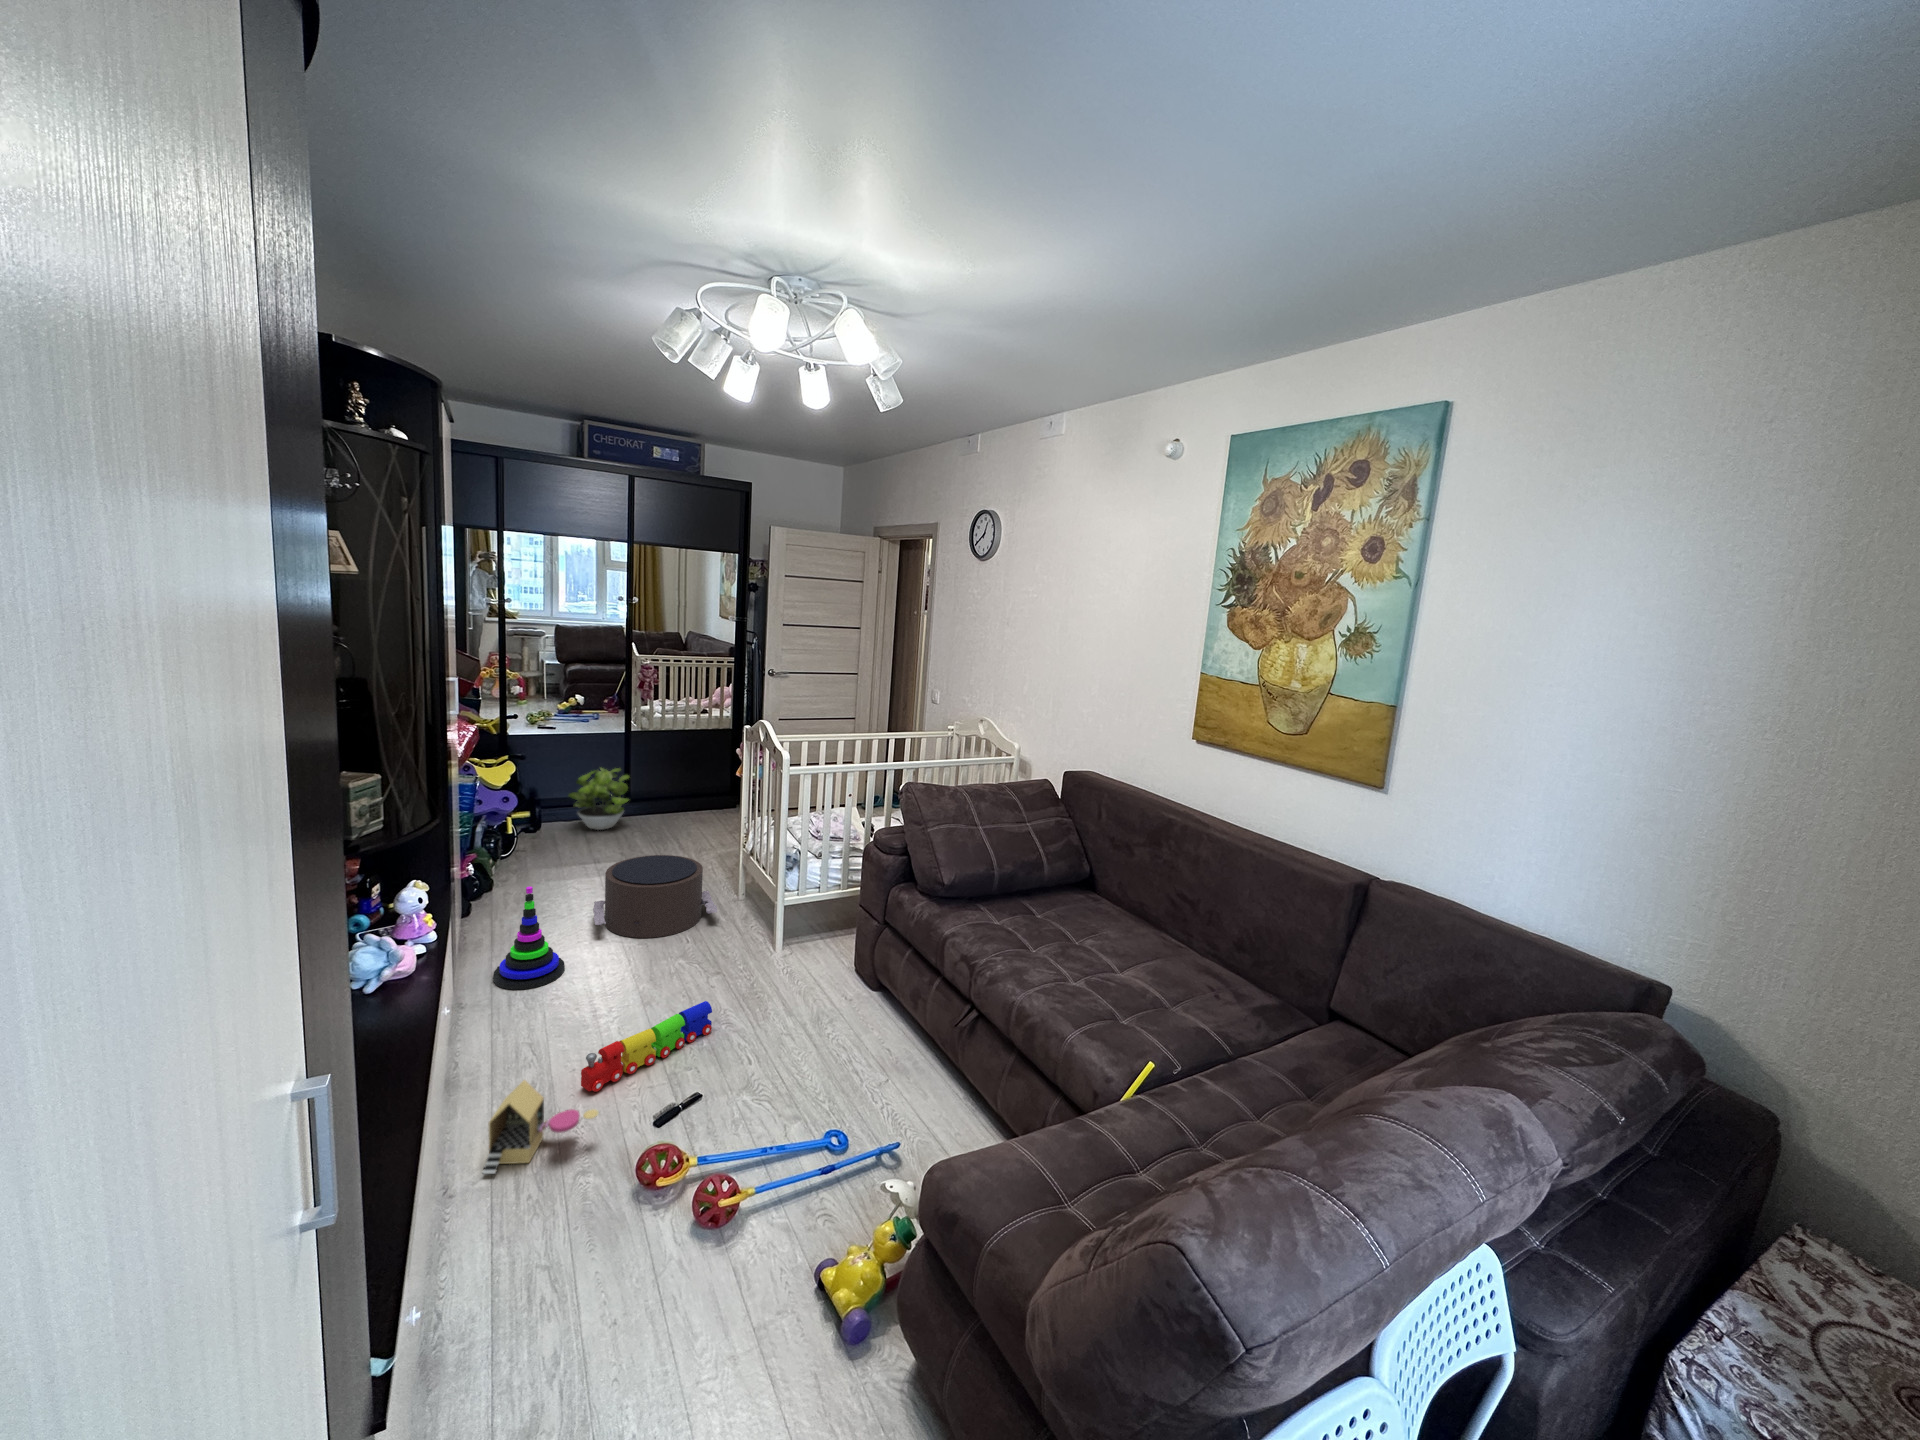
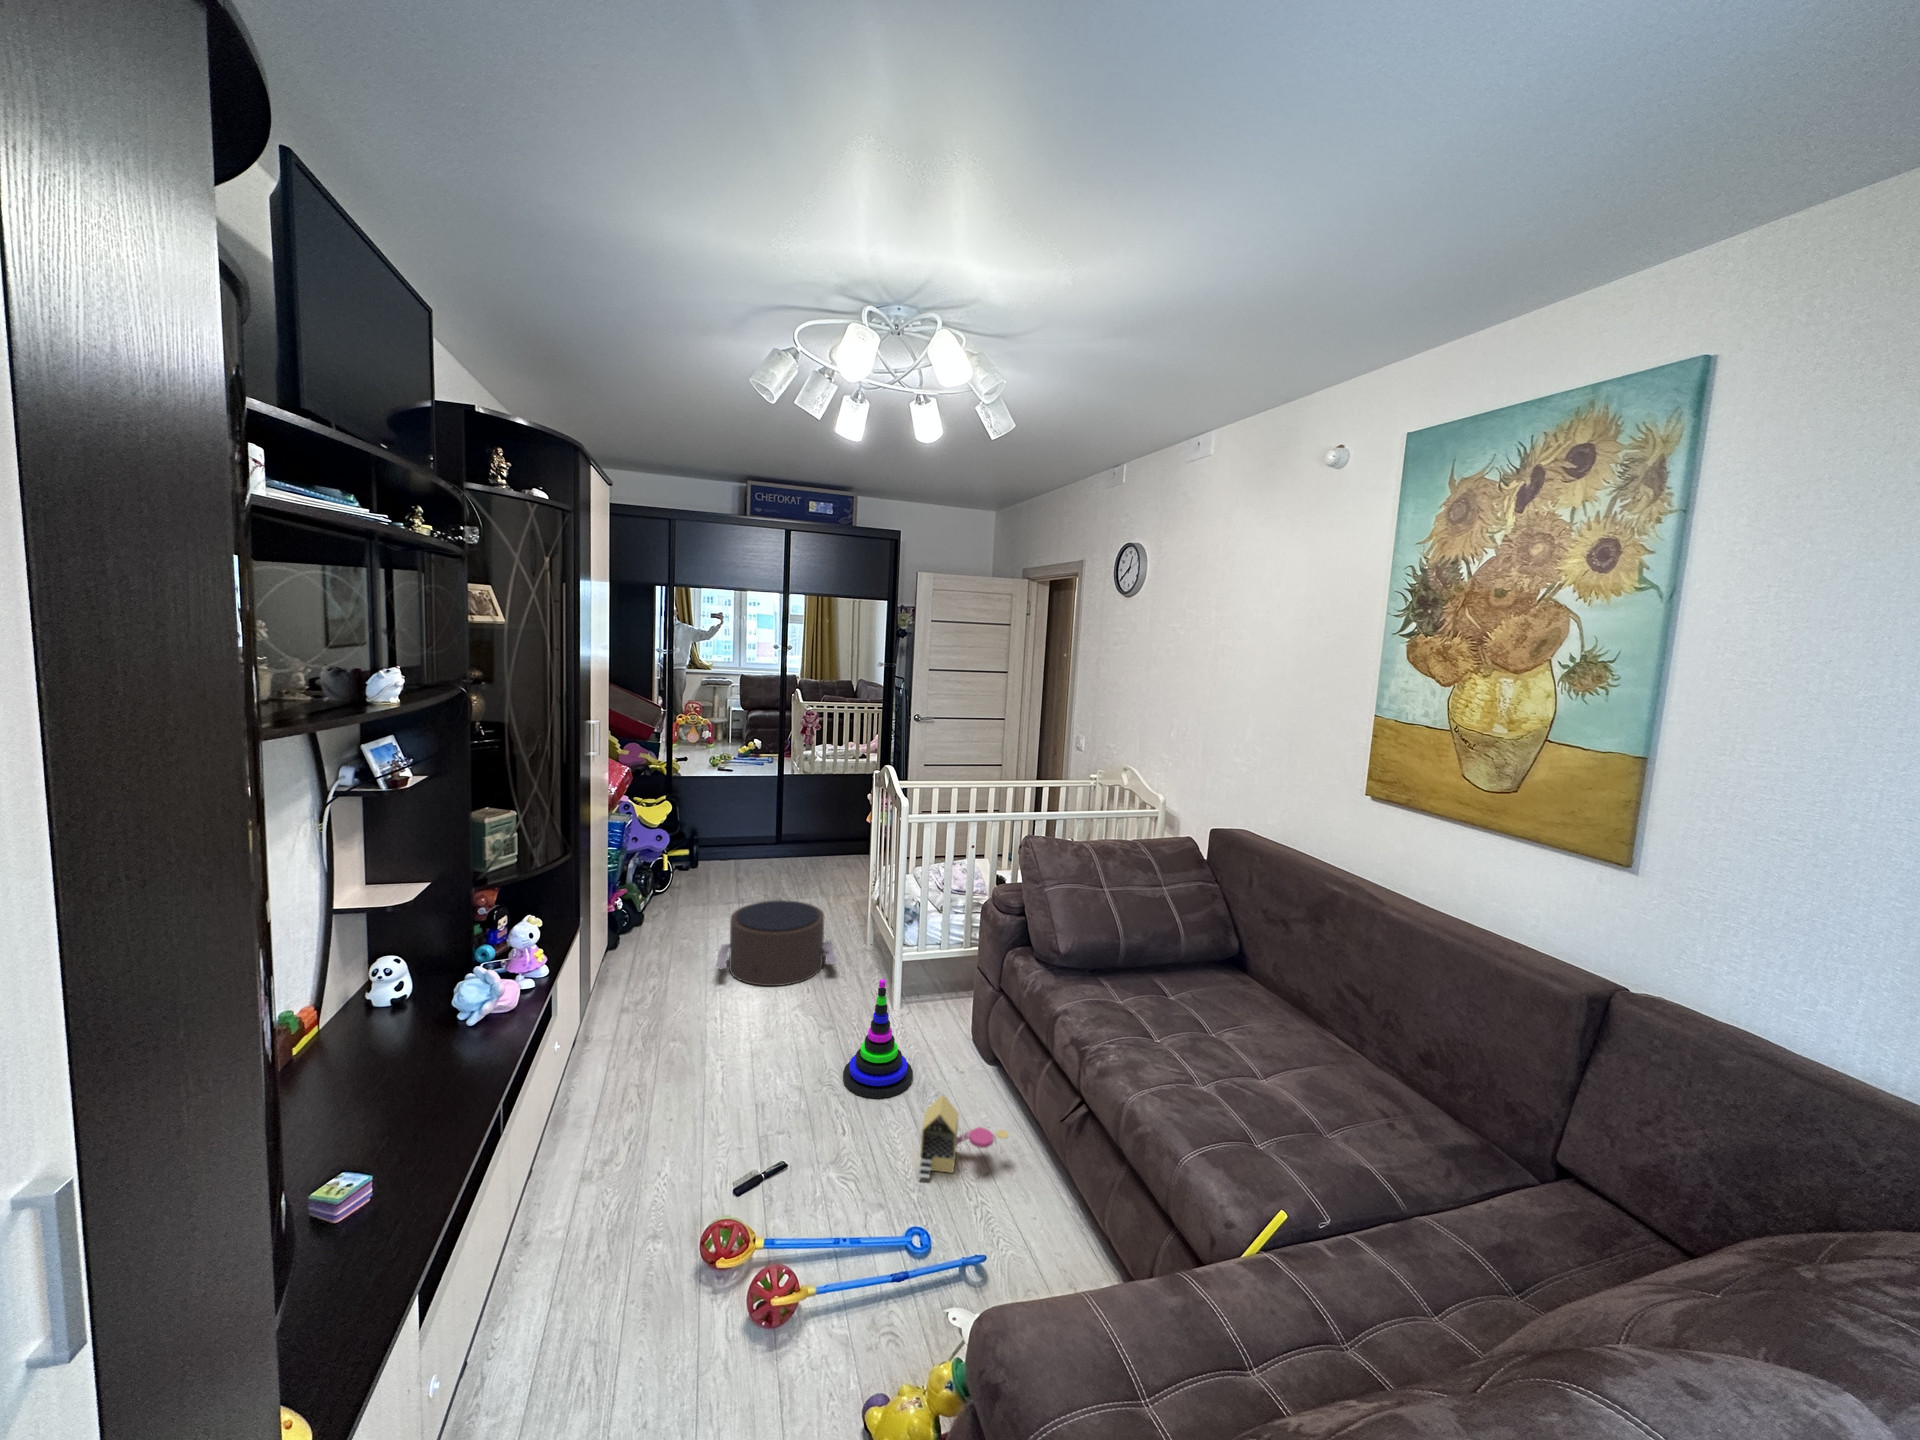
potted plant: present [568,768,629,830] -> none [715,808,773,870]
stacking toy: present [493,887,565,990] -> present [843,979,913,1098]
toy train: present [581,1001,712,1092] -> none [671,1062,810,1149]
toy house: present [483,1080,598,1174] -> present [919,1095,1008,1178]

